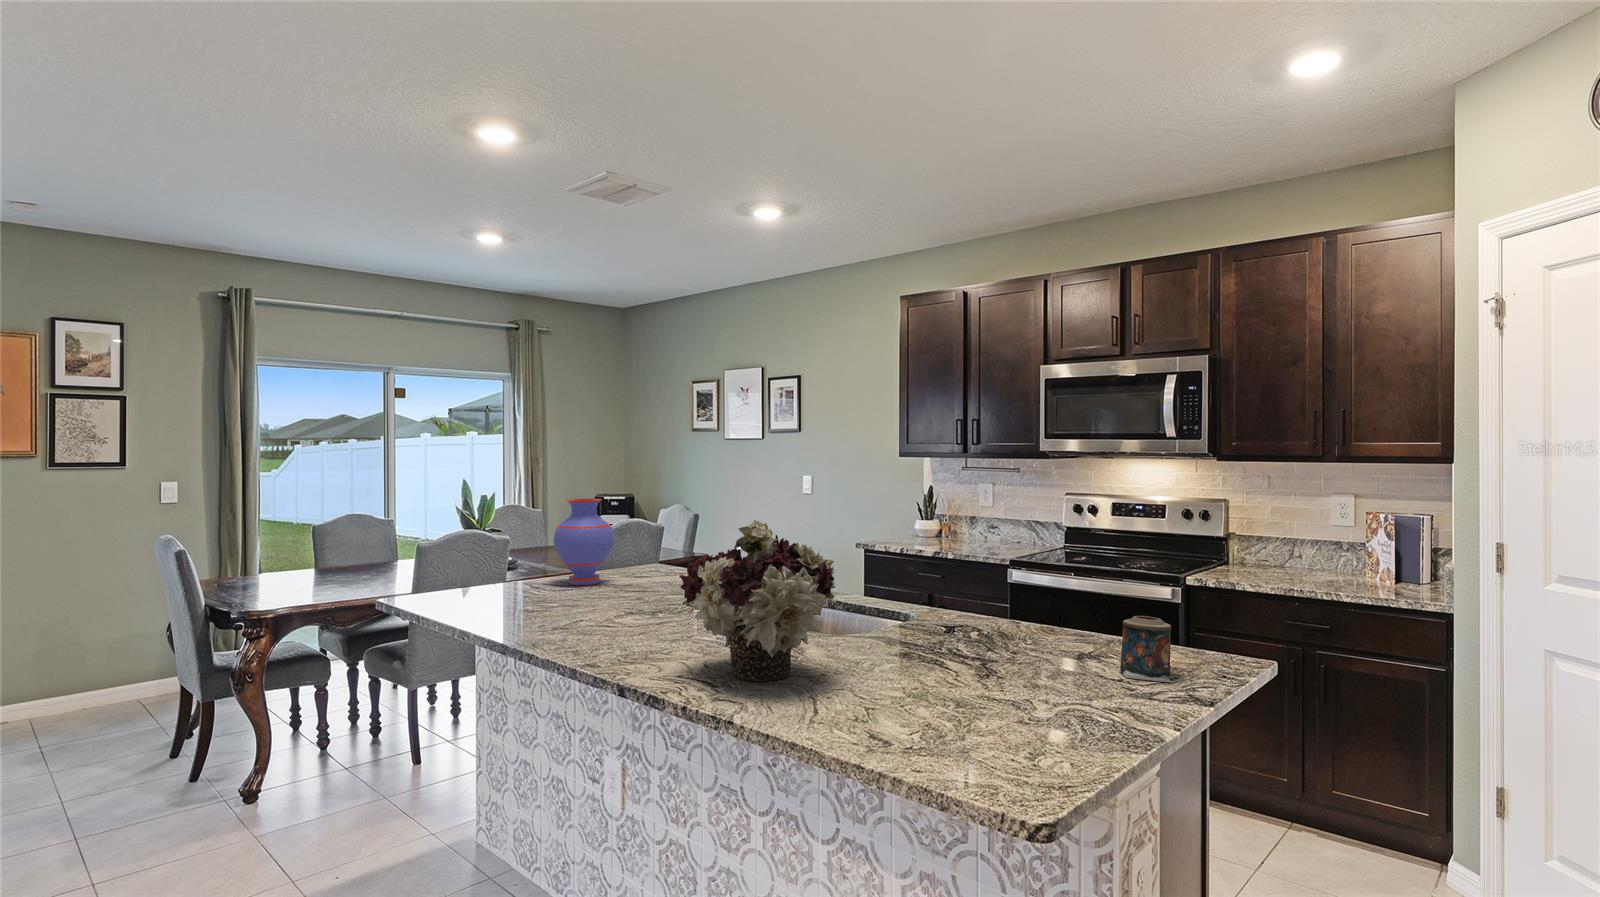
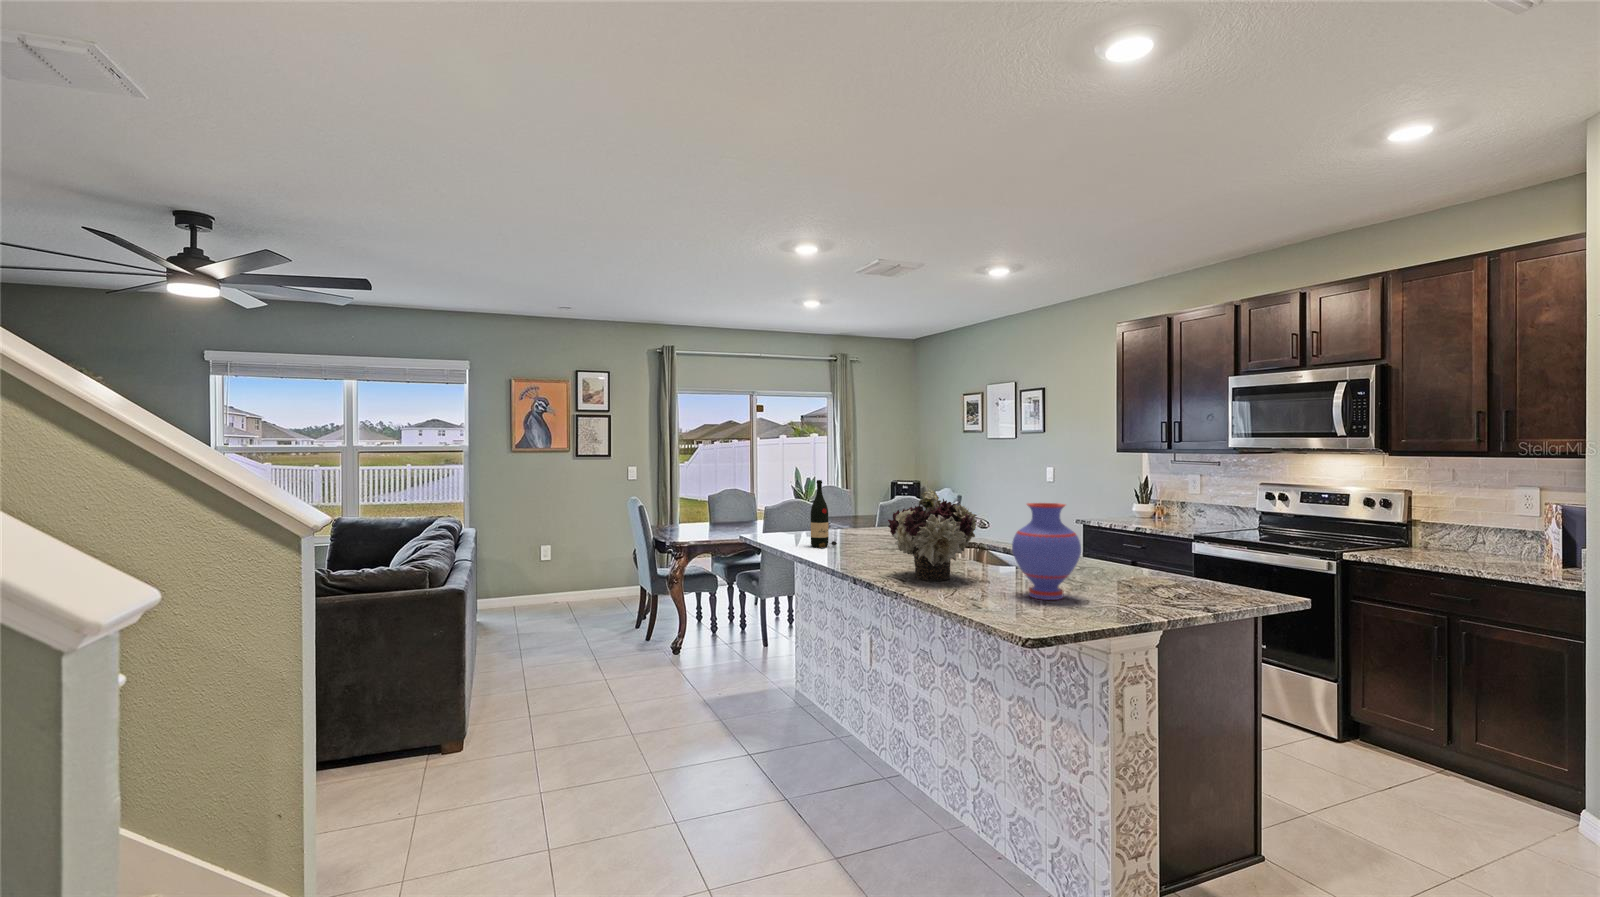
vase: present [553,499,614,585] -> present [1012,503,1081,600]
wine bottle: none [513,504,560,620] -> present [811,480,837,548]
candle: present [1119,616,1174,683] -> none [1166,558,1202,601]

